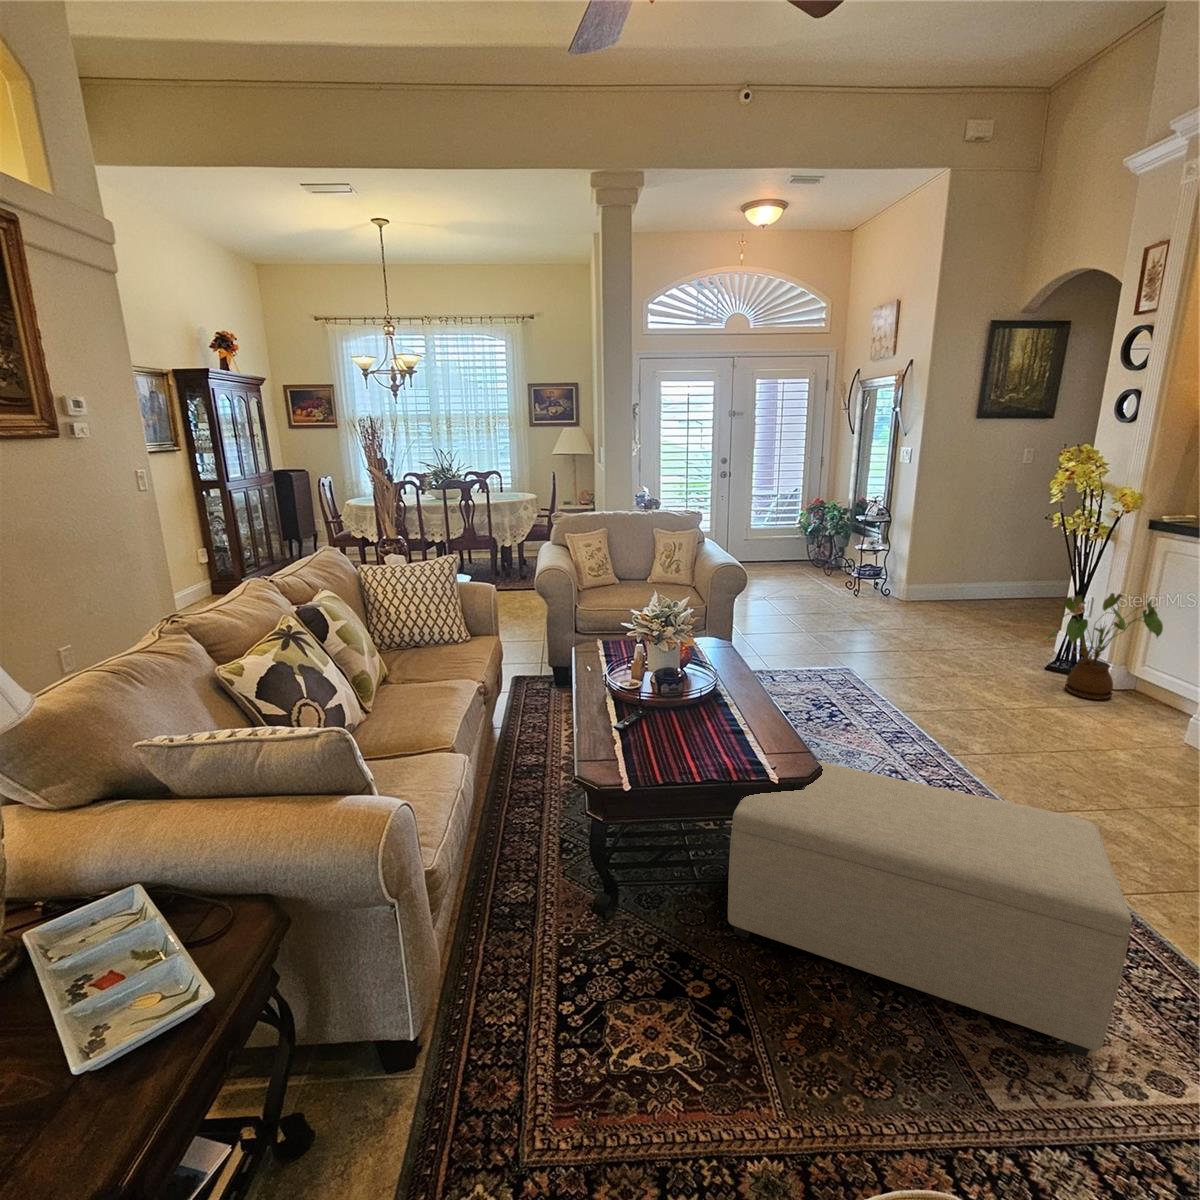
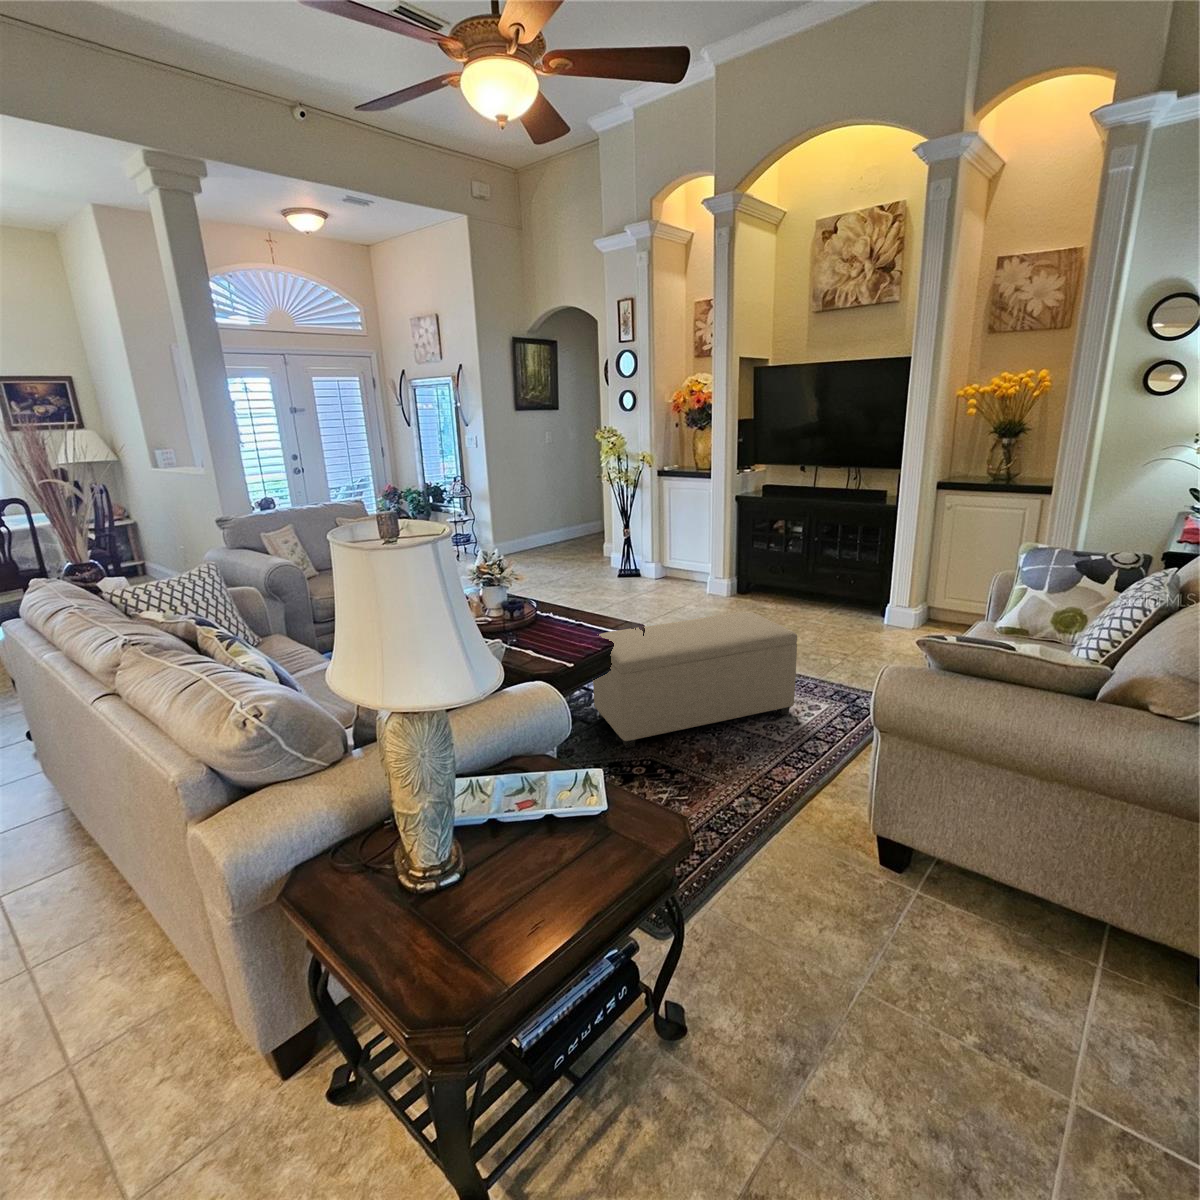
house plant: present [1047,593,1163,699] -> none [625,518,682,586]

